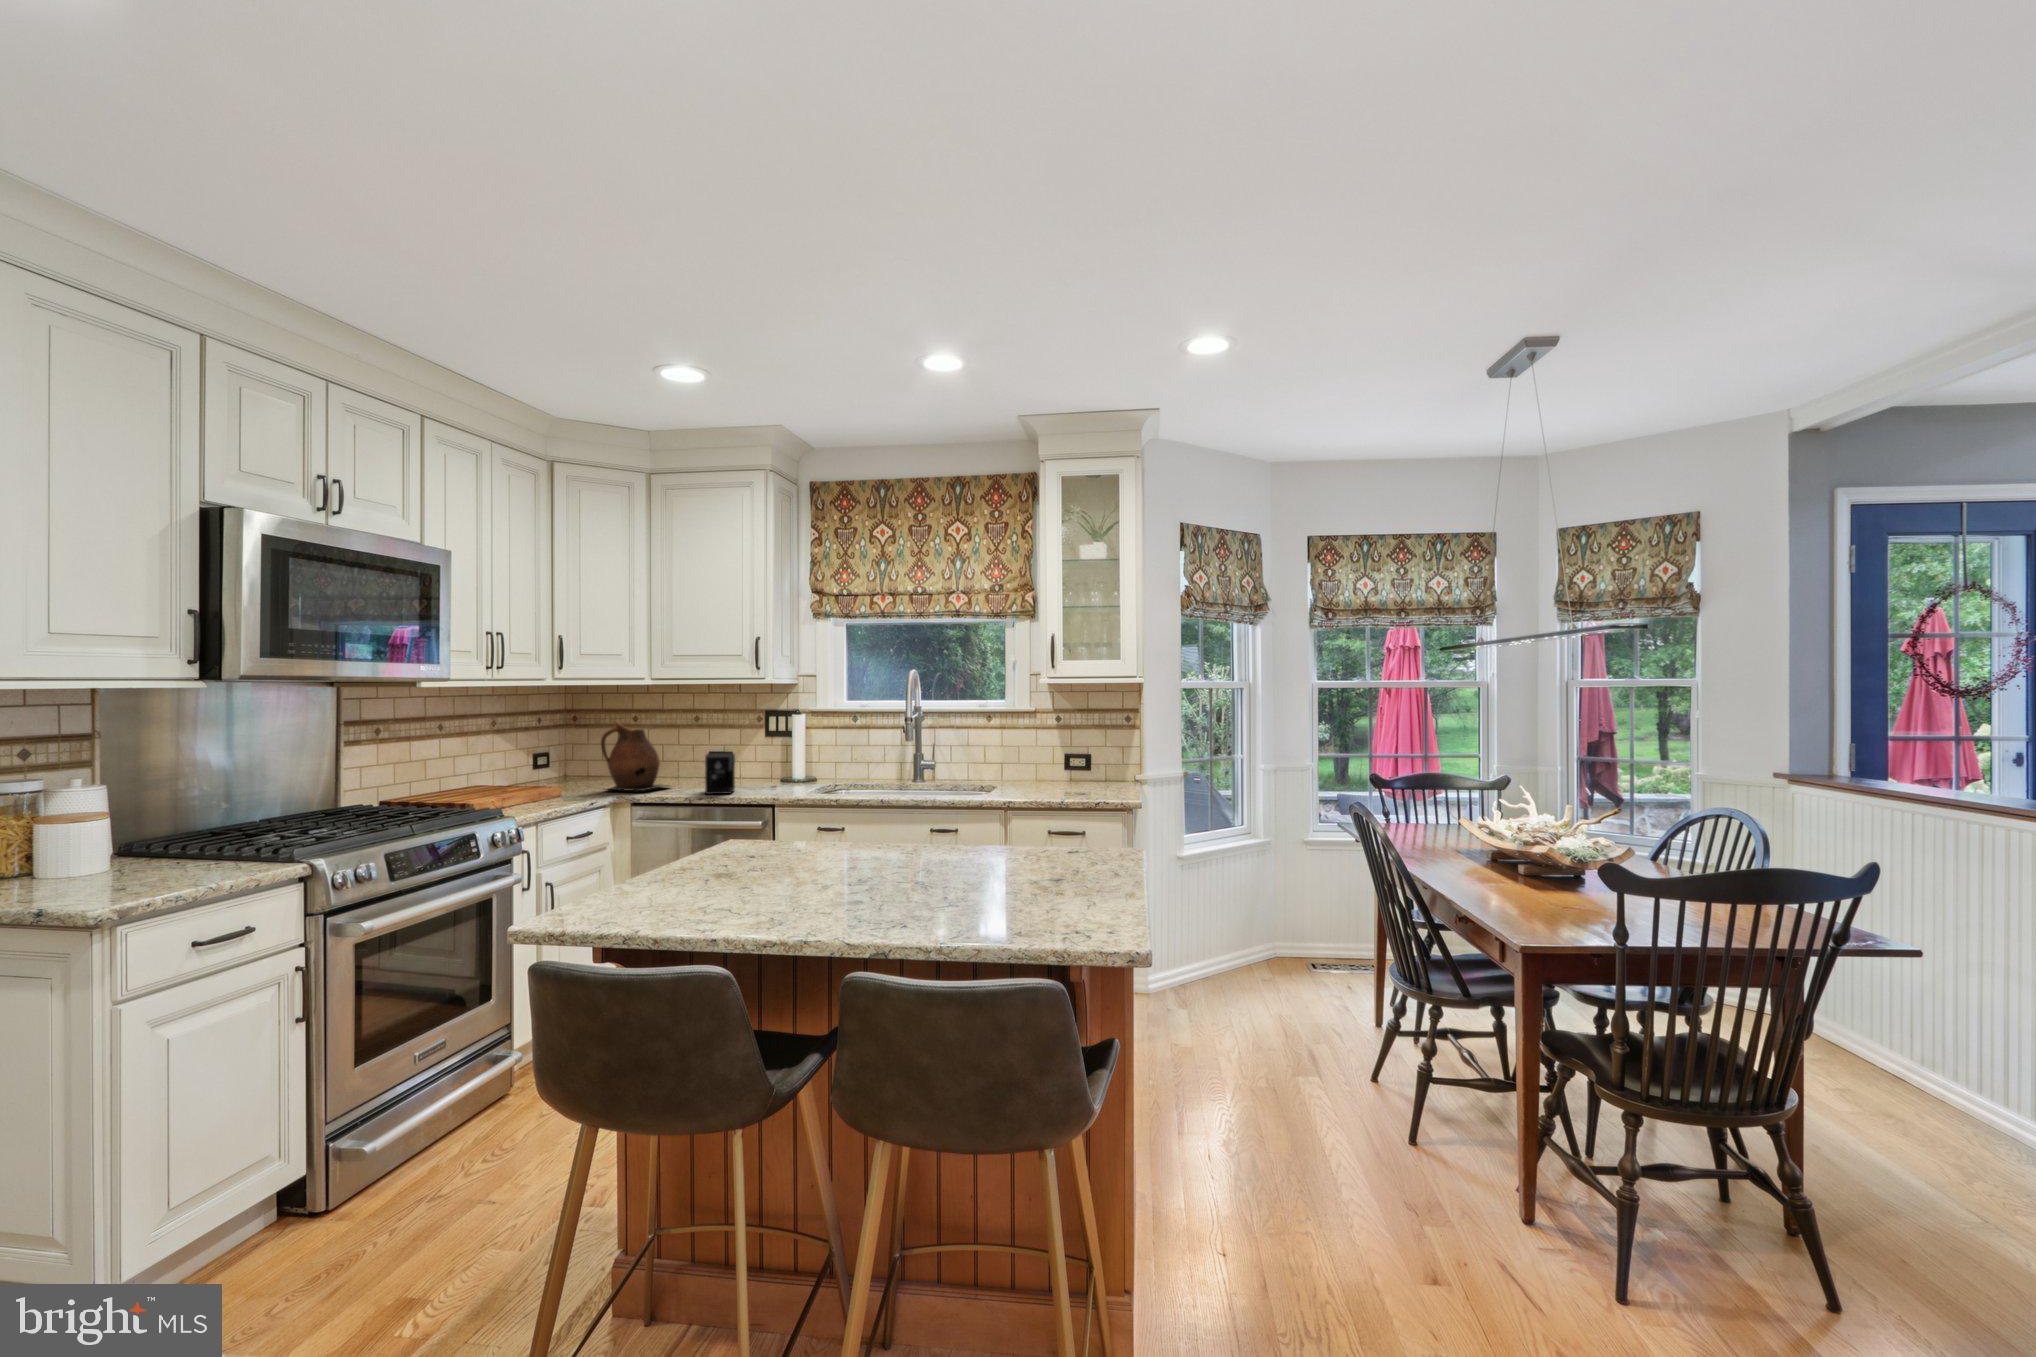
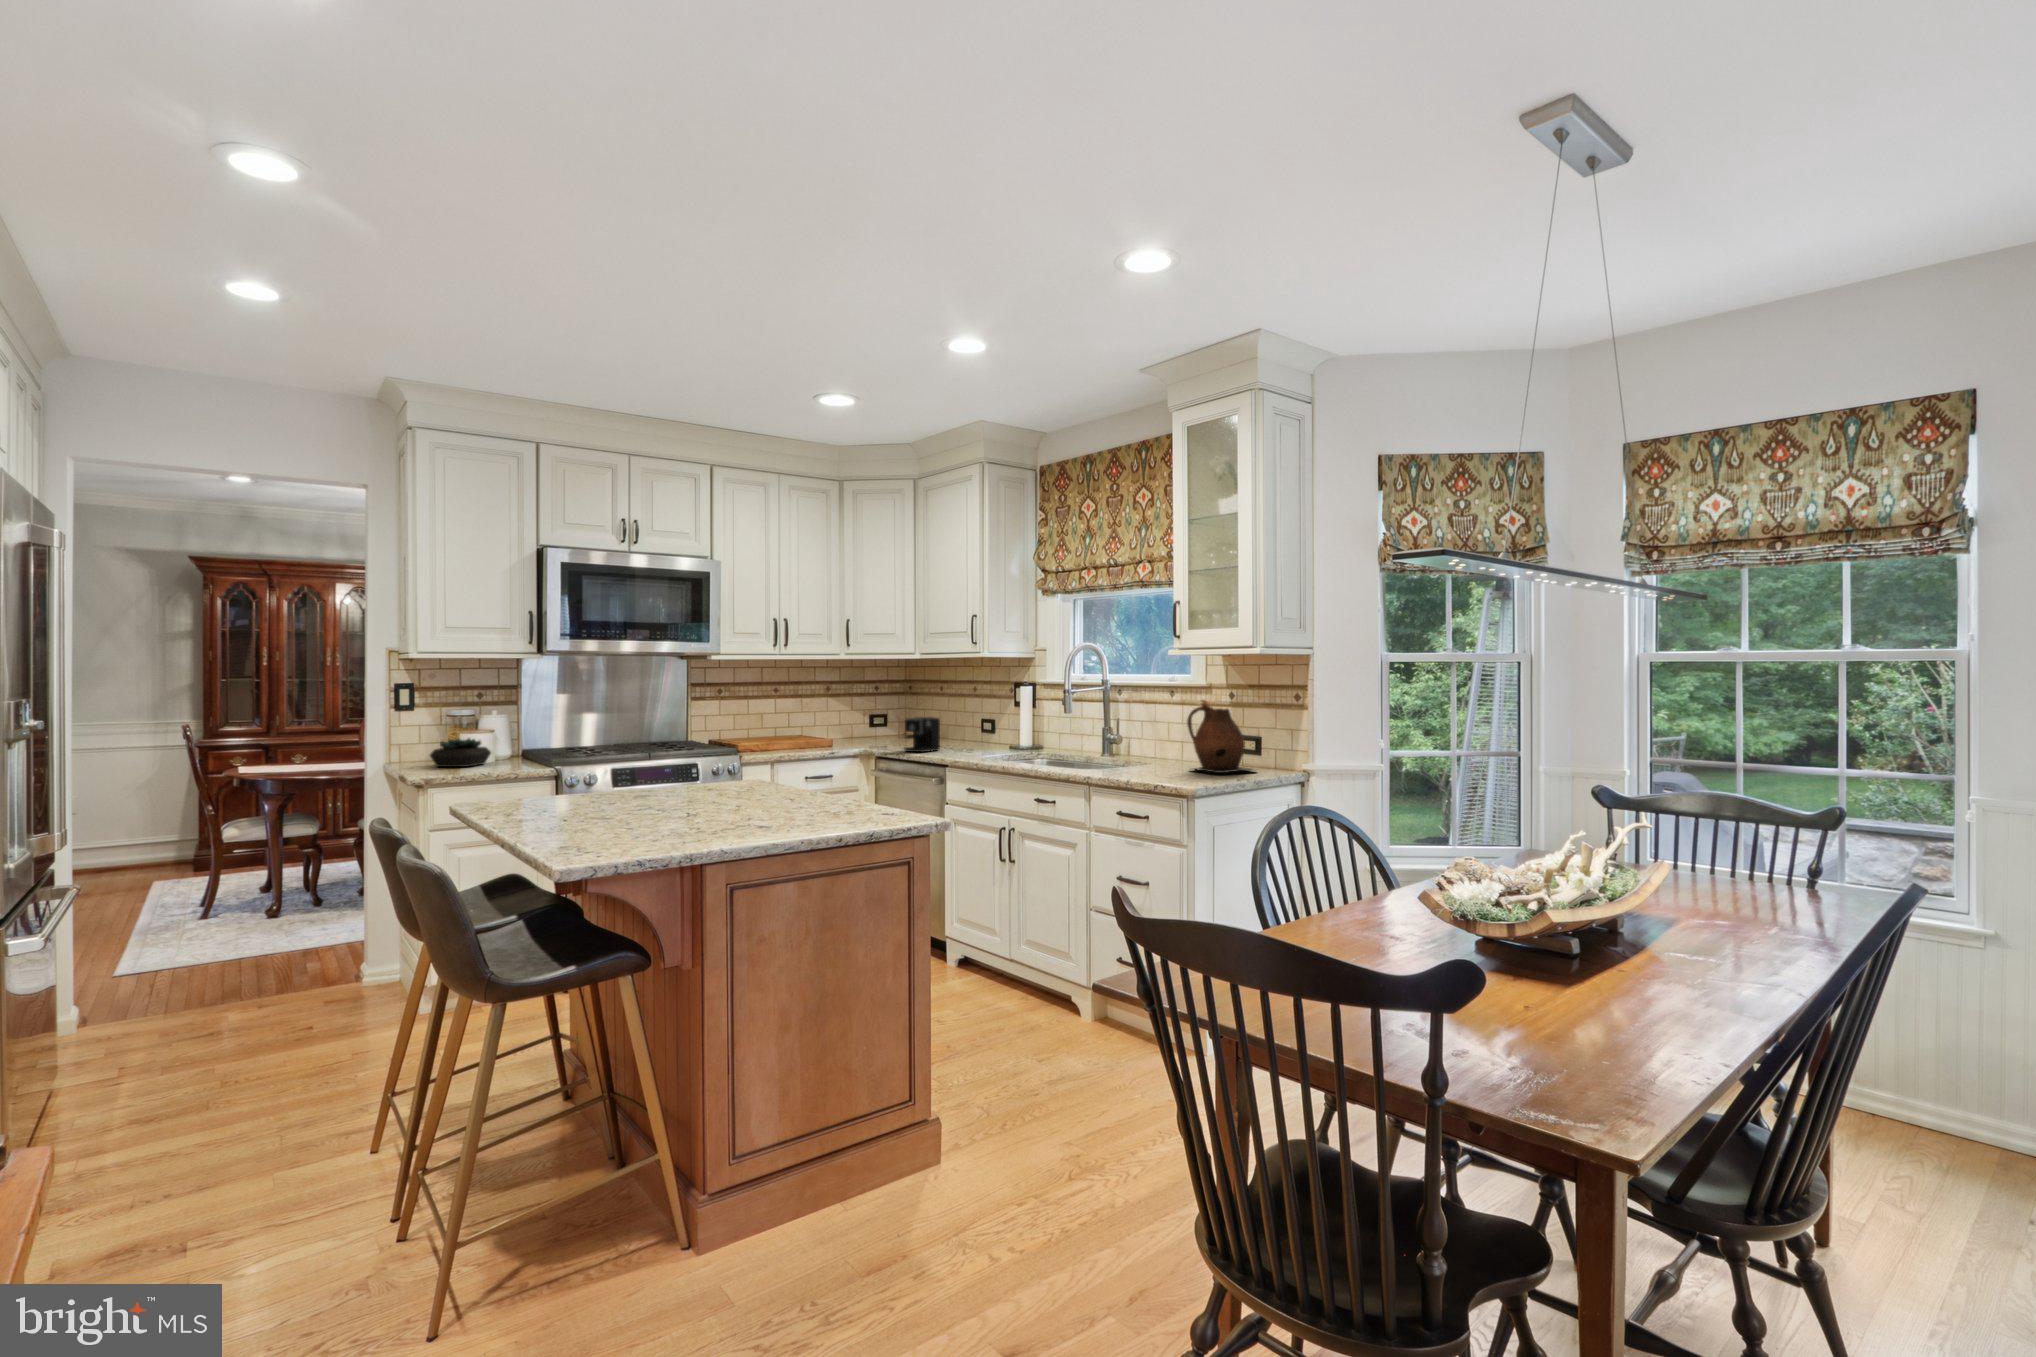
ceramic pitcher: present [601,722,668,791] -> present [1187,700,1253,773]
succulent plant: none [93,827,200,884] -> present [430,738,491,767]

